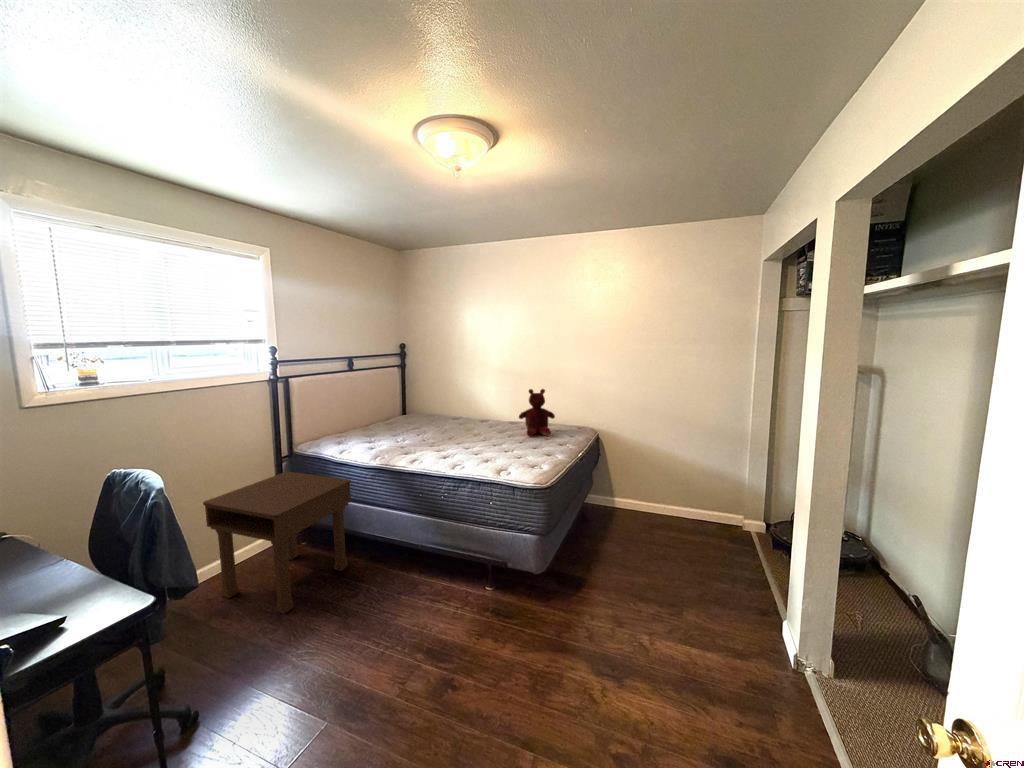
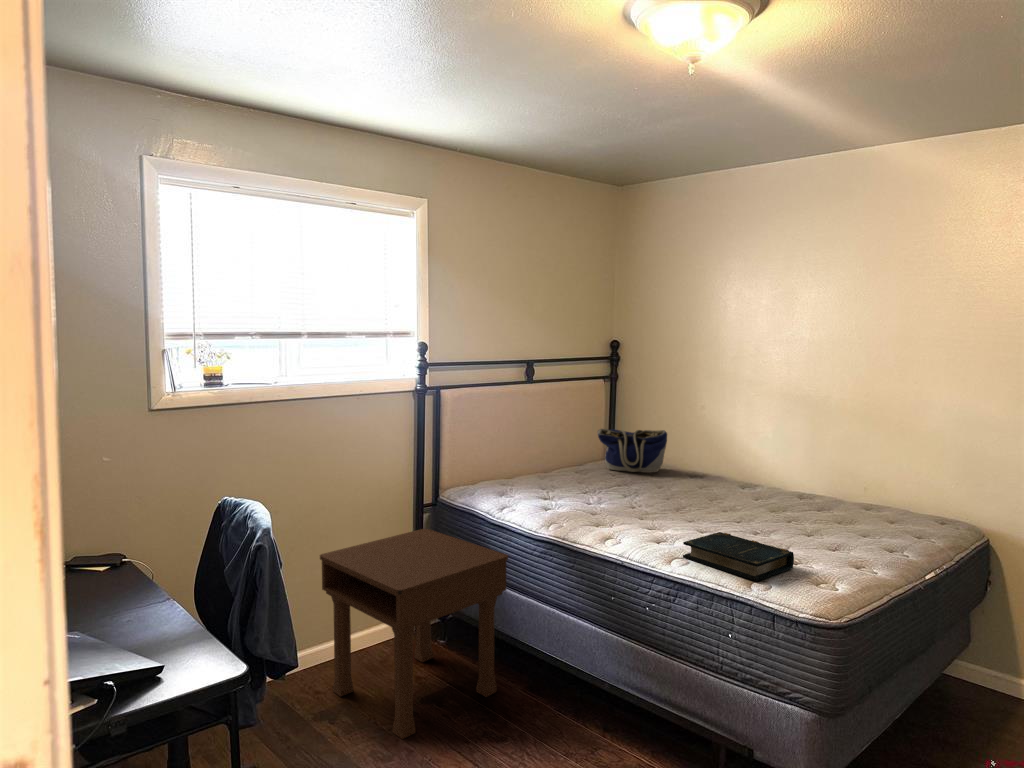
teddy bear: present [519,389,555,436] -> none [814,432,894,528]
tote bag: none [397,395,439,421] -> present [598,429,667,473]
book: none [460,447,518,471] -> present [683,532,794,581]

